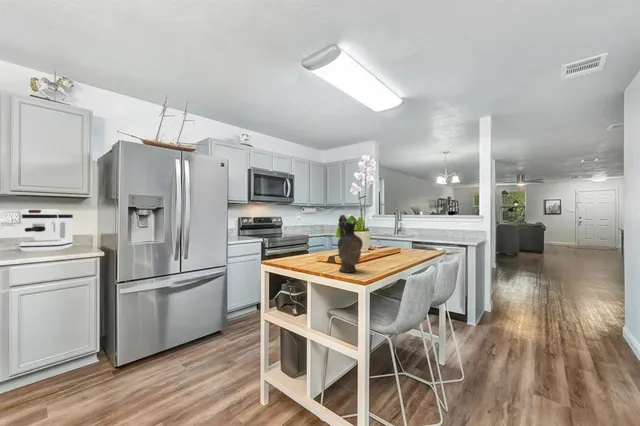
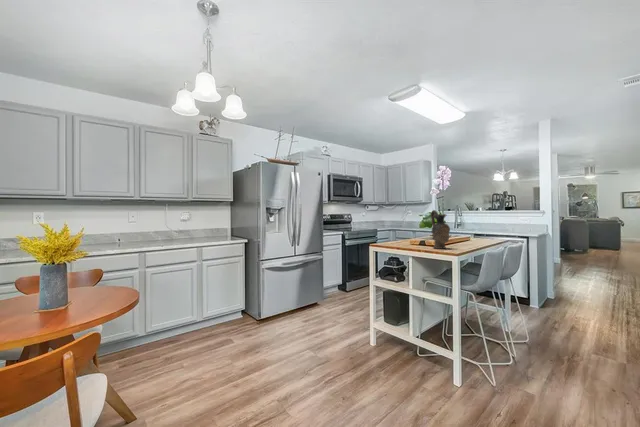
coffee maker: present [20,209,73,252] -> none [192,212,217,242]

